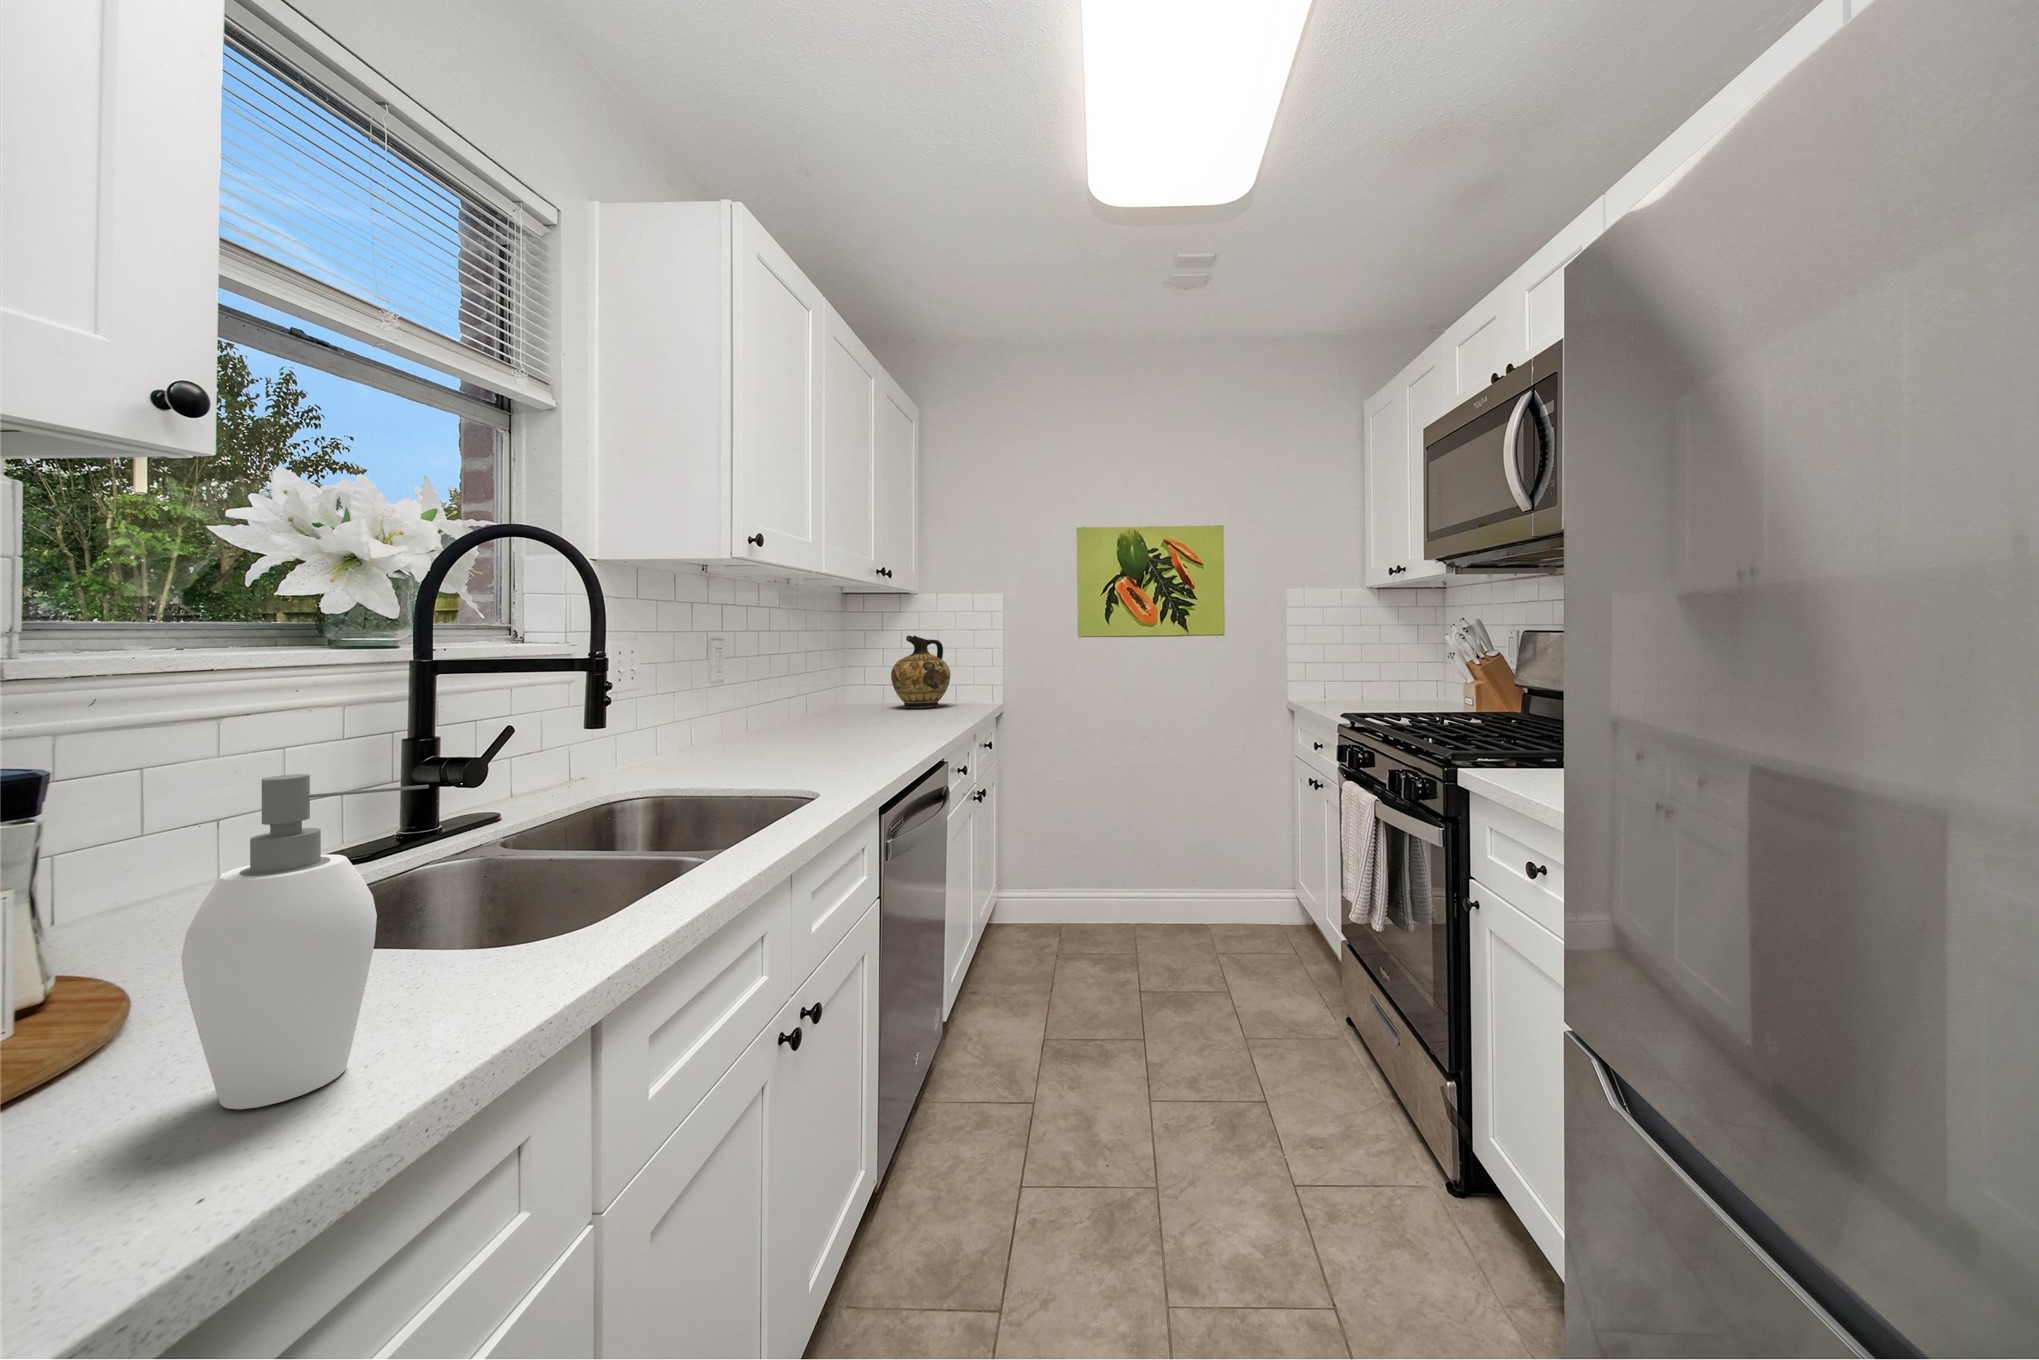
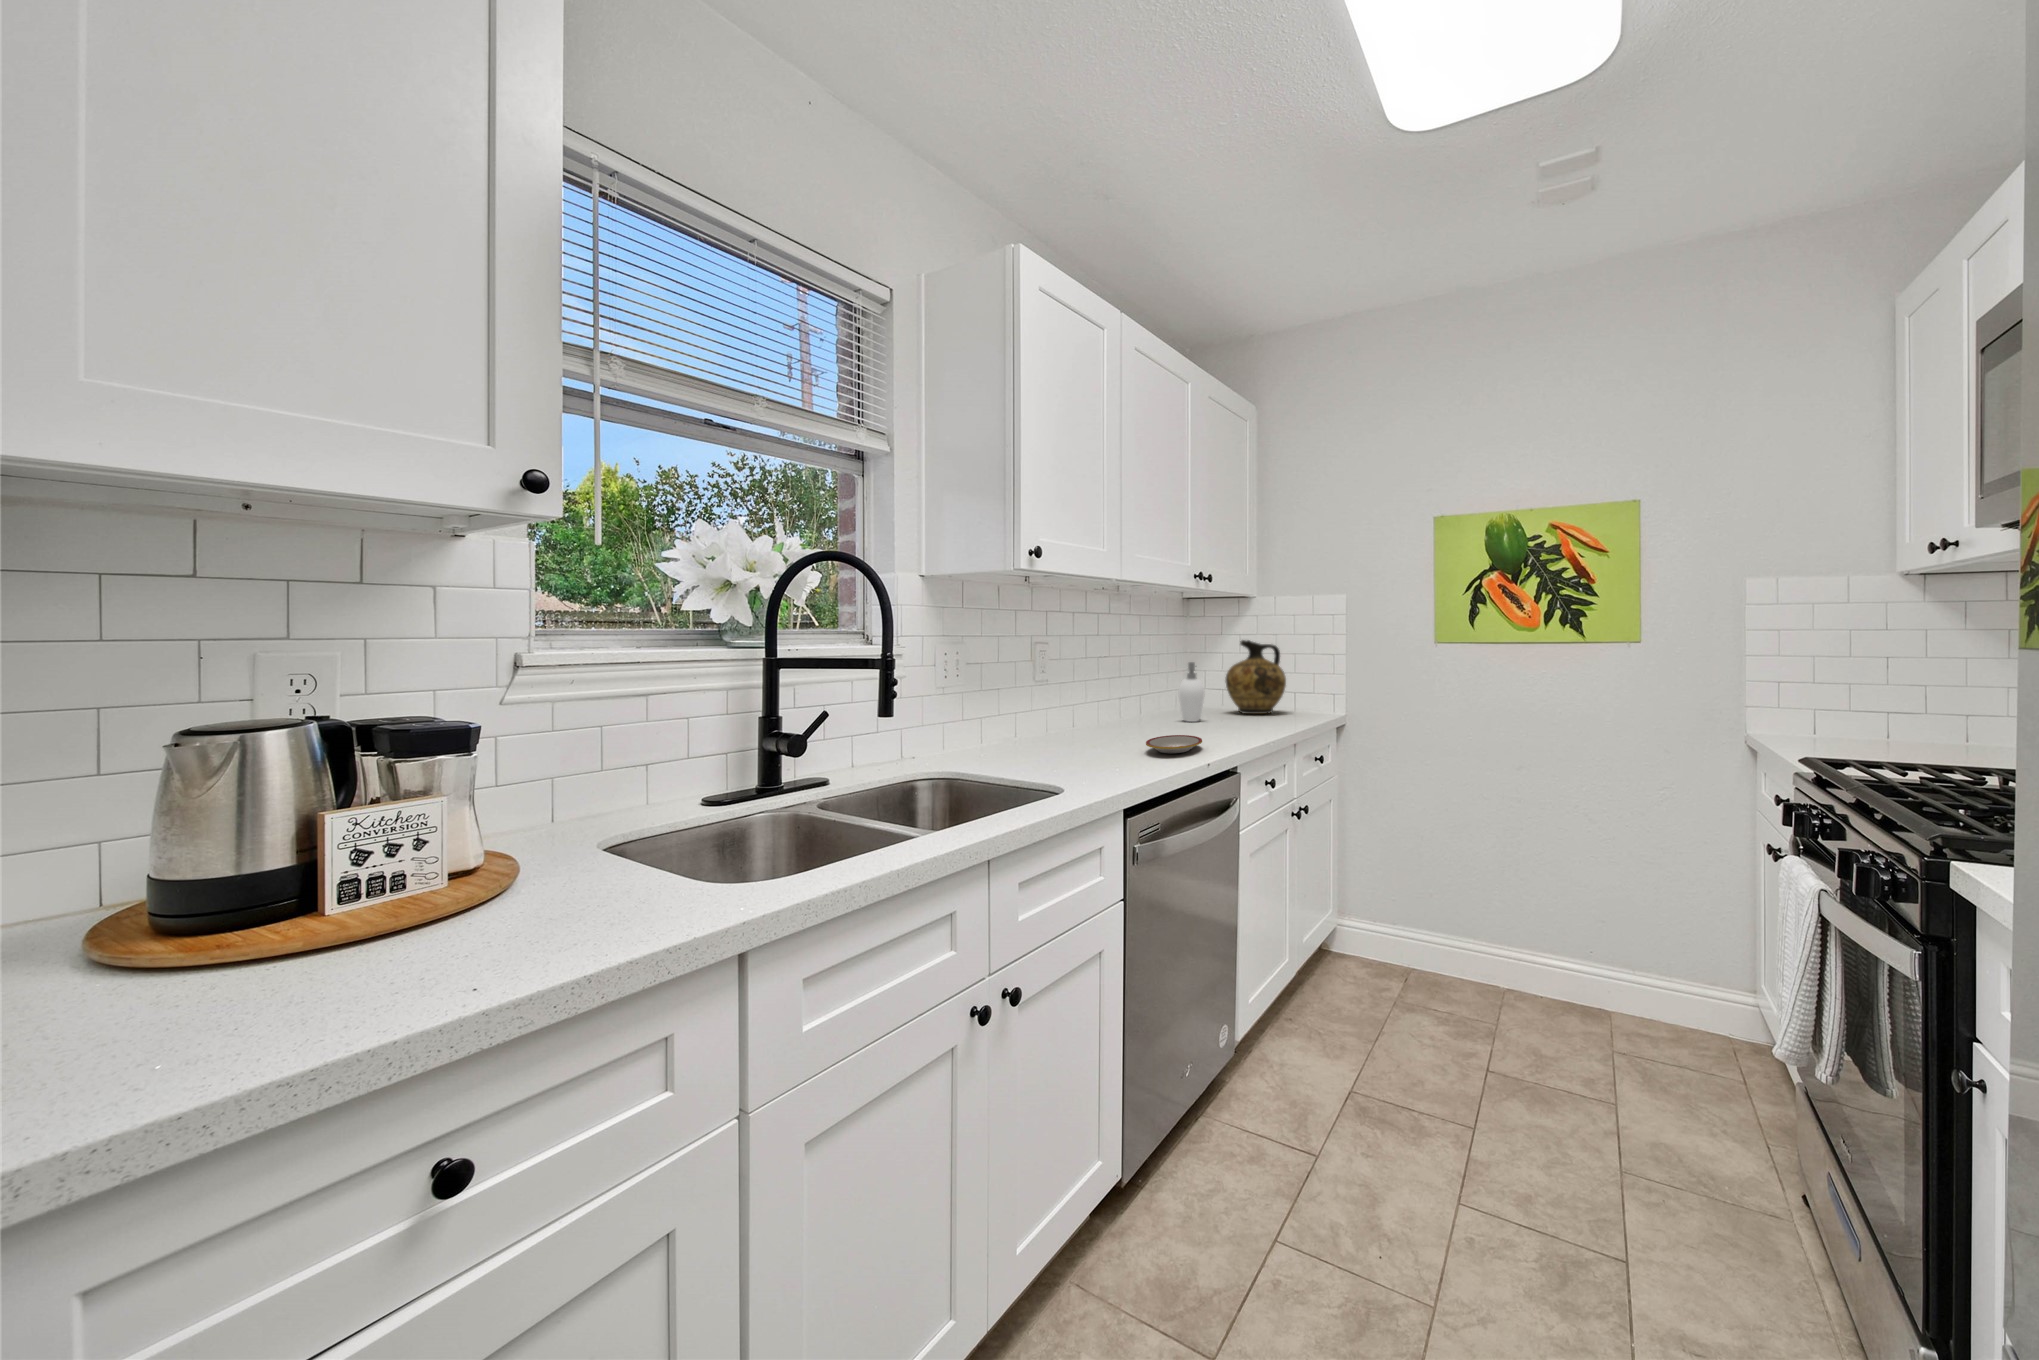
plate: none [857,731,913,749] -> present [1146,735,1202,753]
soap dispenser: present [181,774,429,1109] -> present [1179,662,1204,722]

